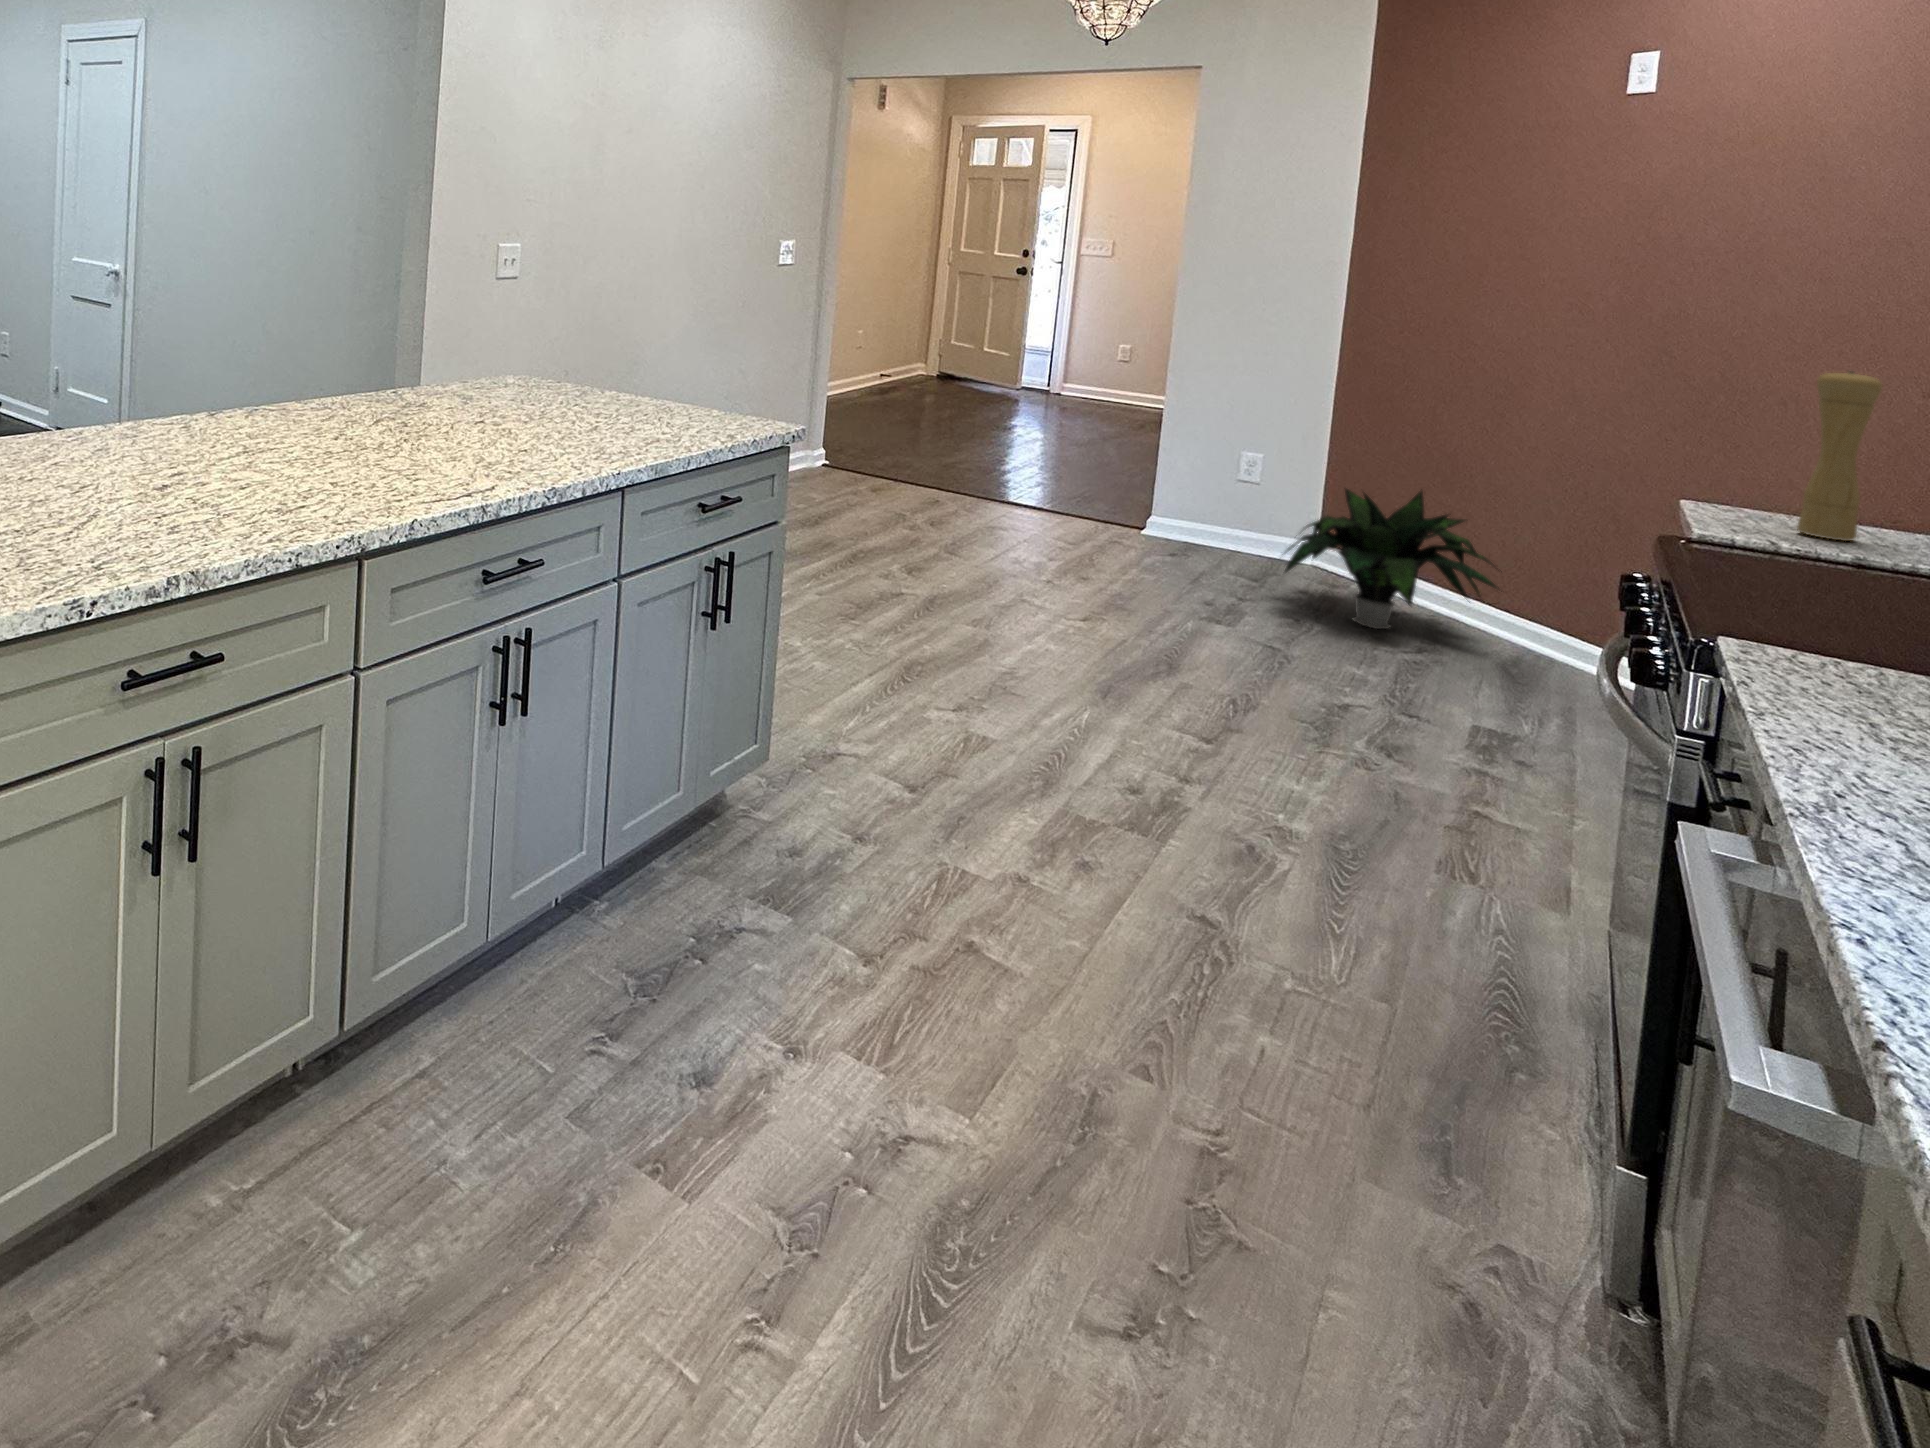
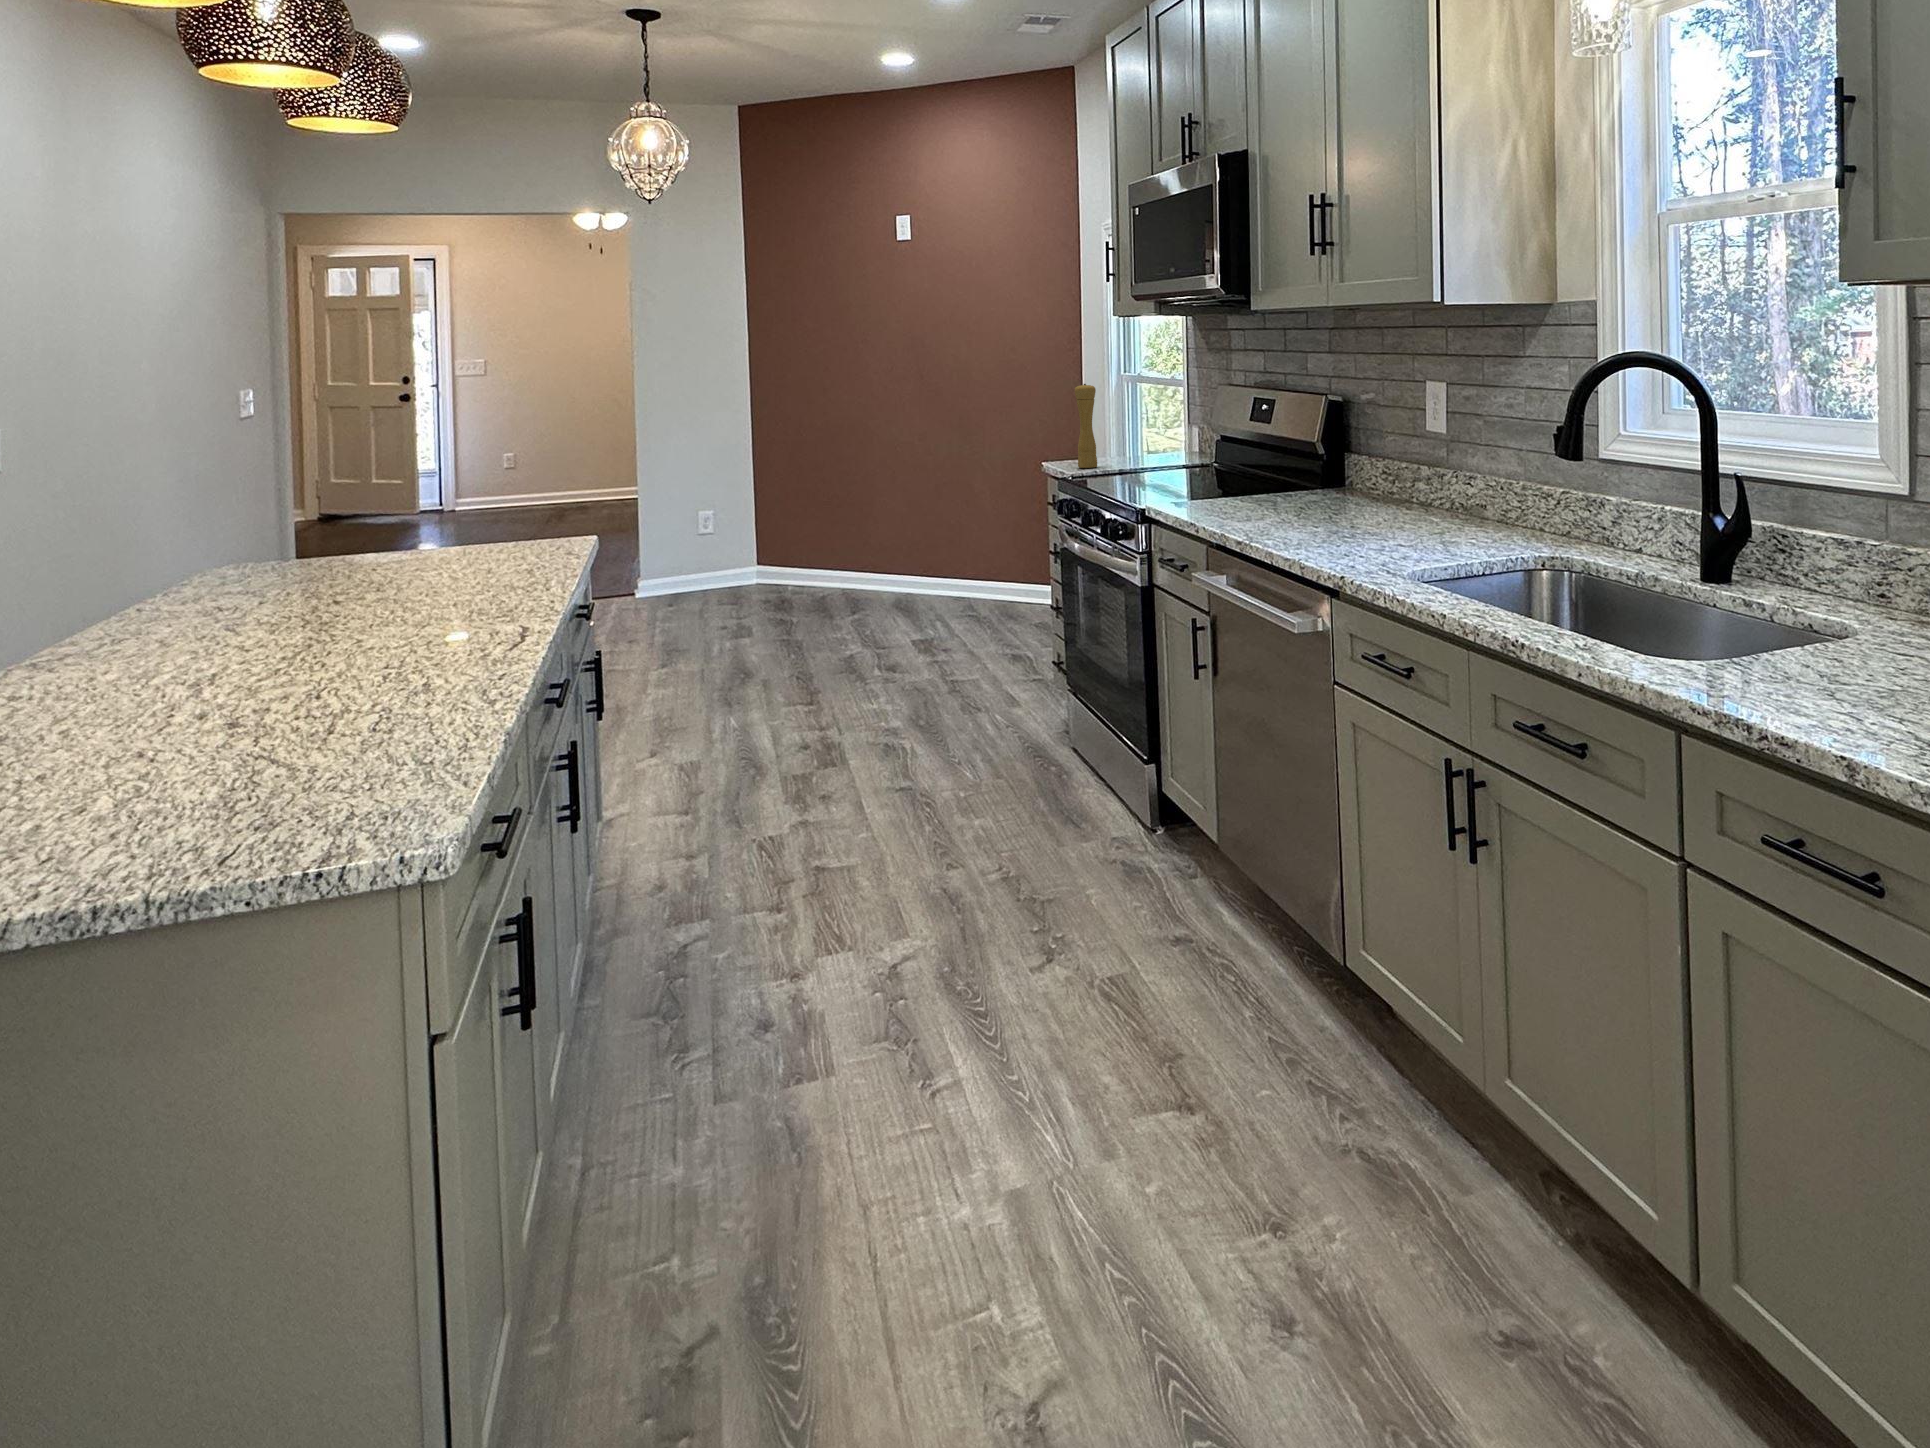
potted plant: present [1285,489,1502,629] -> none [757,507,891,612]

